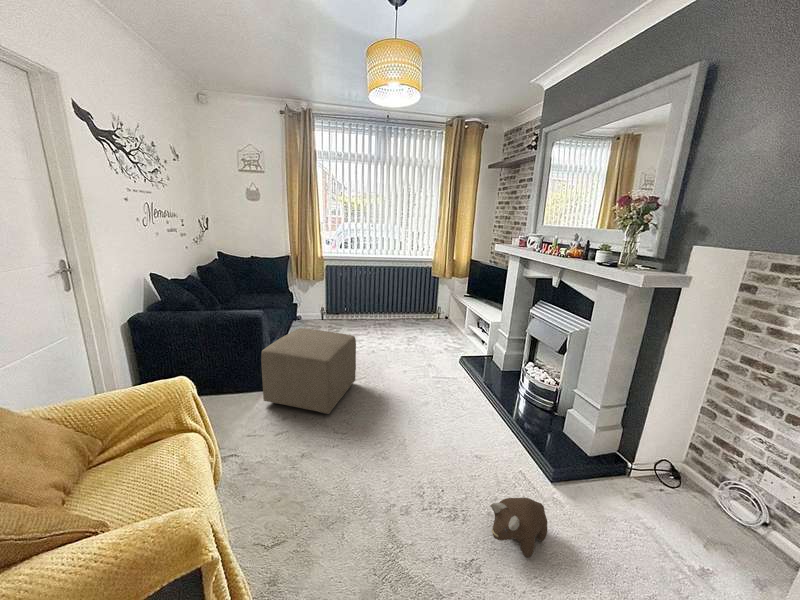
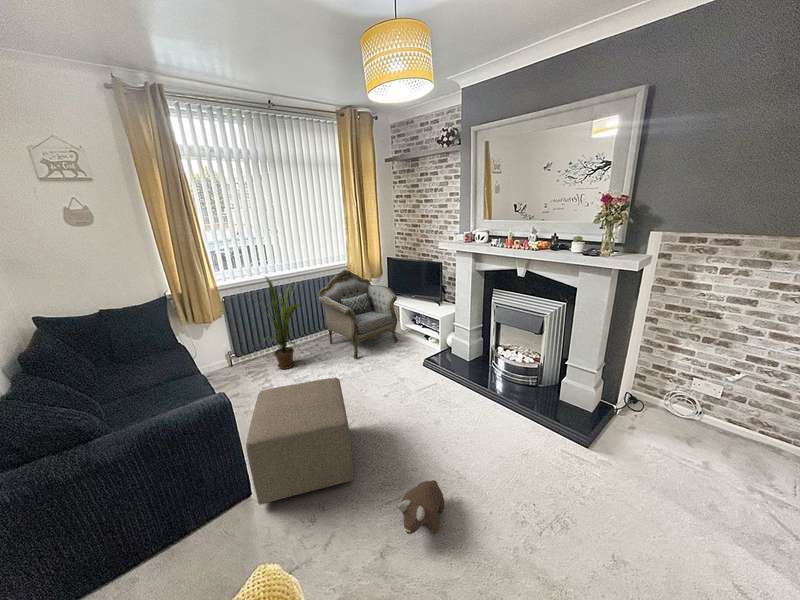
house plant: none [331,254,375,334] -> present [261,276,299,369]
armchair: none [395,263,464,342] -> present [318,269,398,358]
plush toy: present [491,498,547,557] -> present [398,480,445,534]

